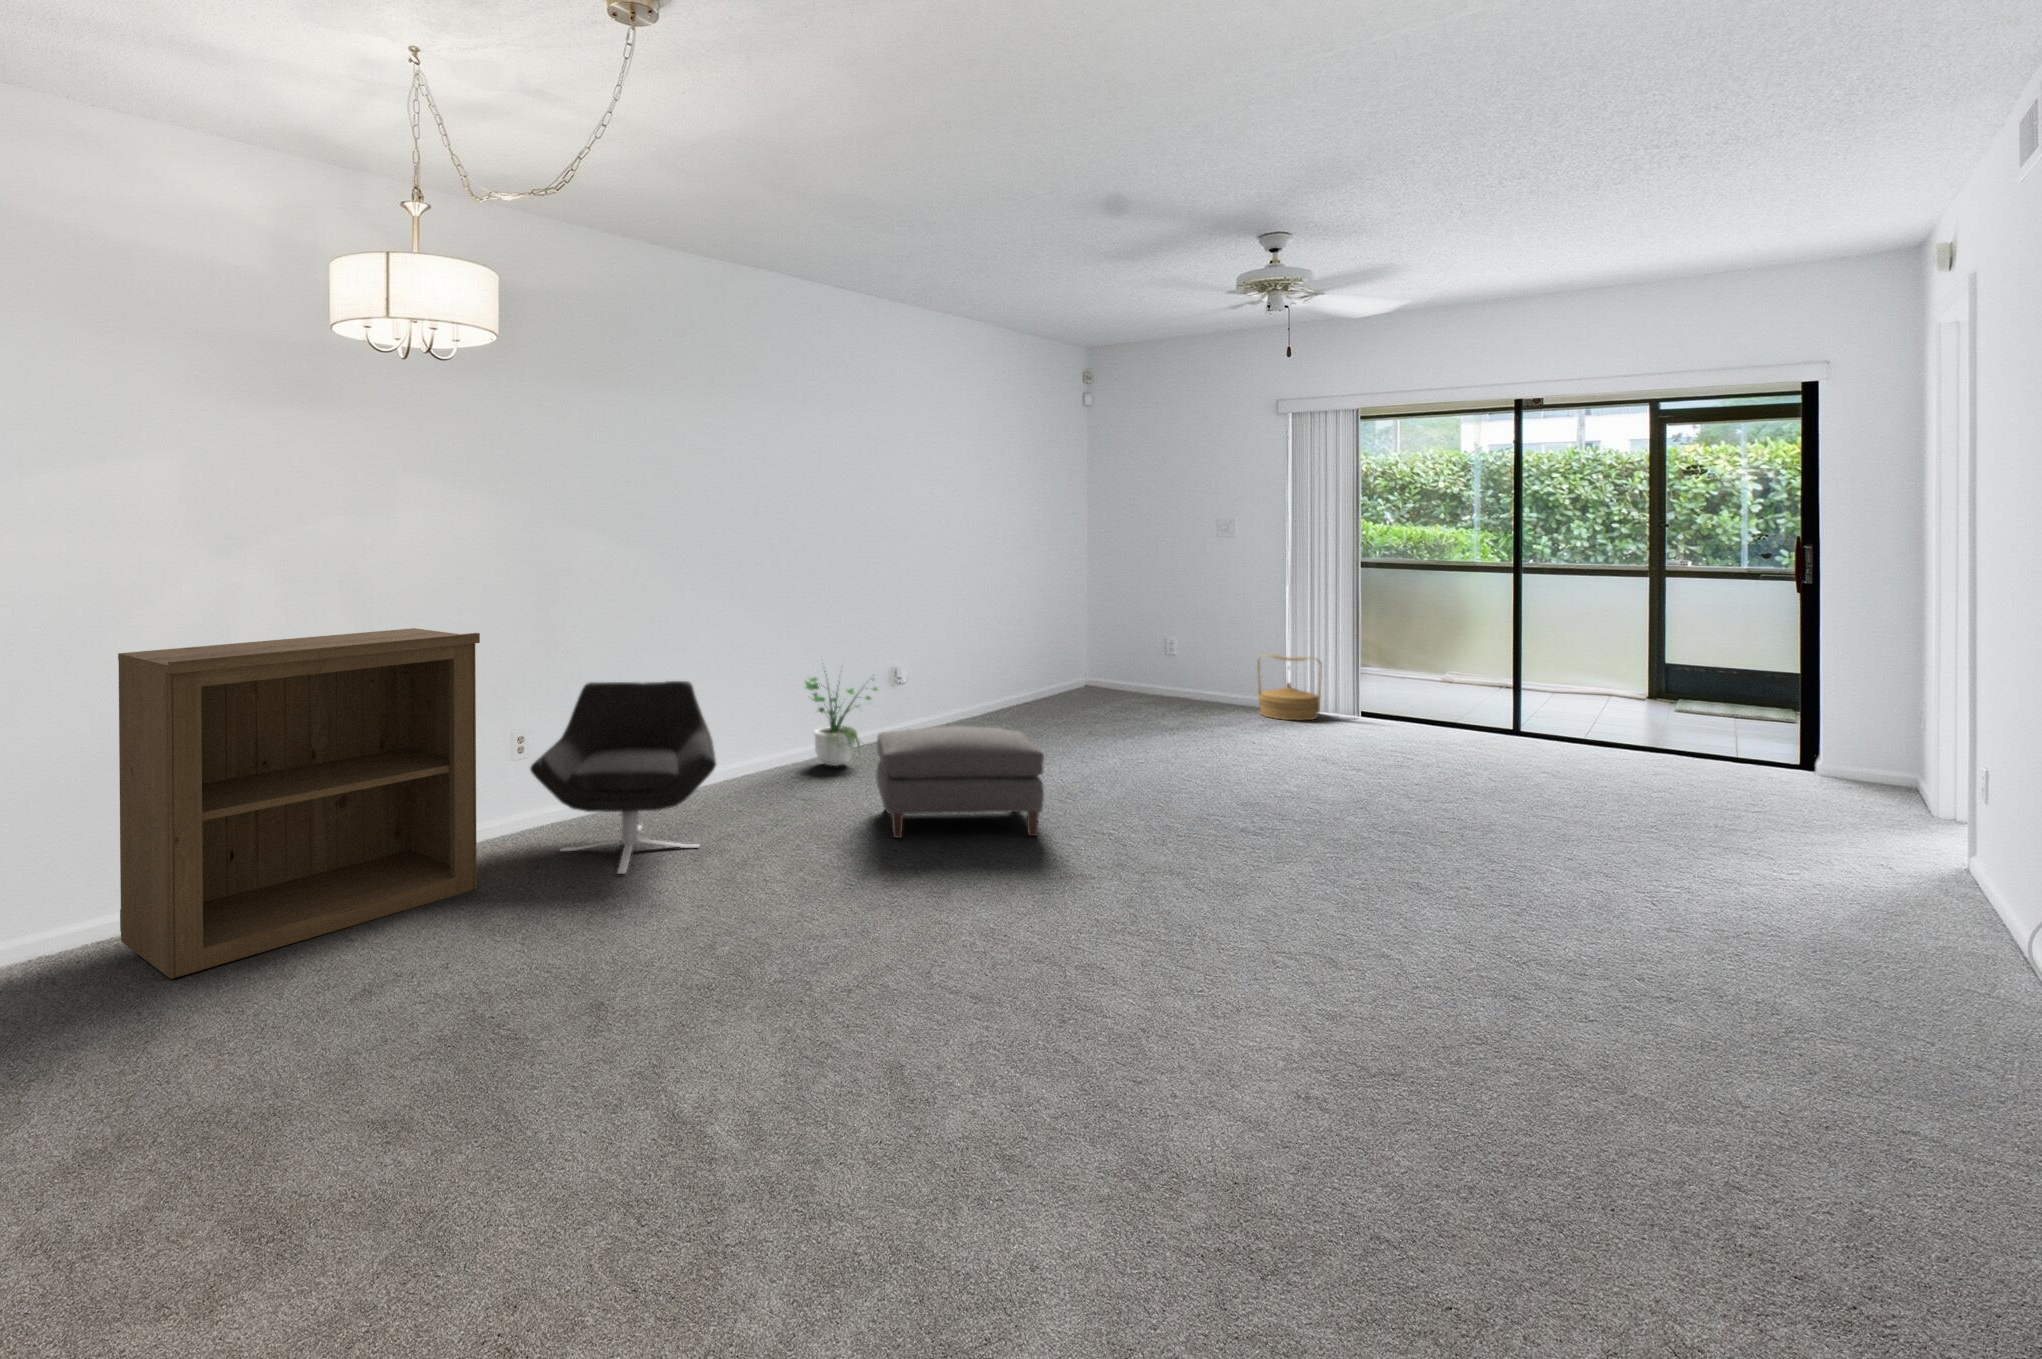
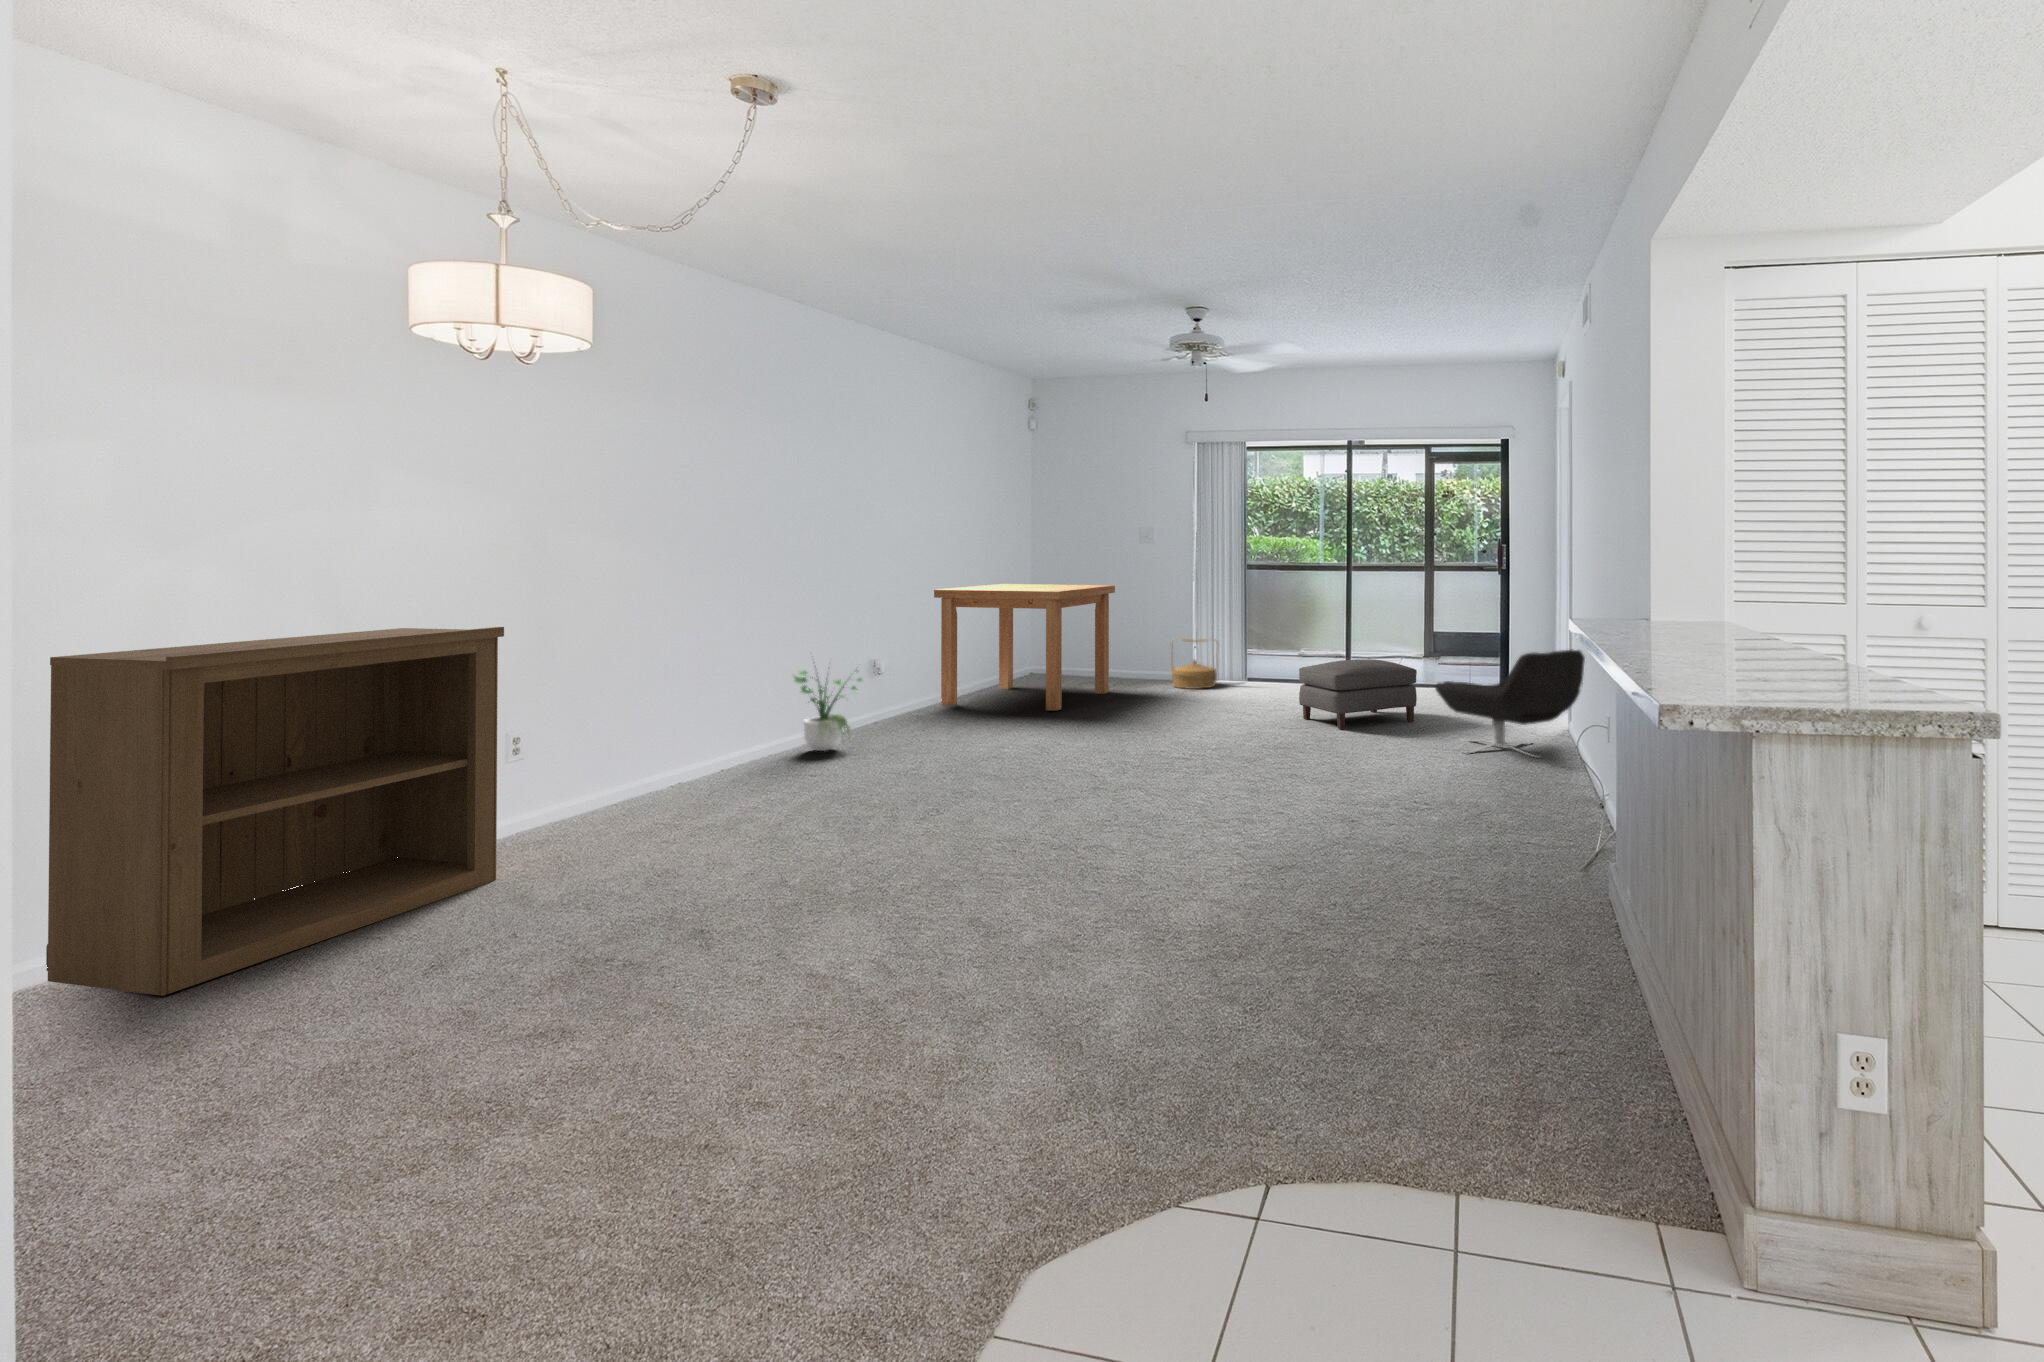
dining table: none [968,581,1183,737] -> present [934,584,1115,711]
lounge chair: present [530,681,716,874] -> present [1435,649,1585,757]
ottoman: present [876,726,1044,838] -> present [1299,659,1417,729]

